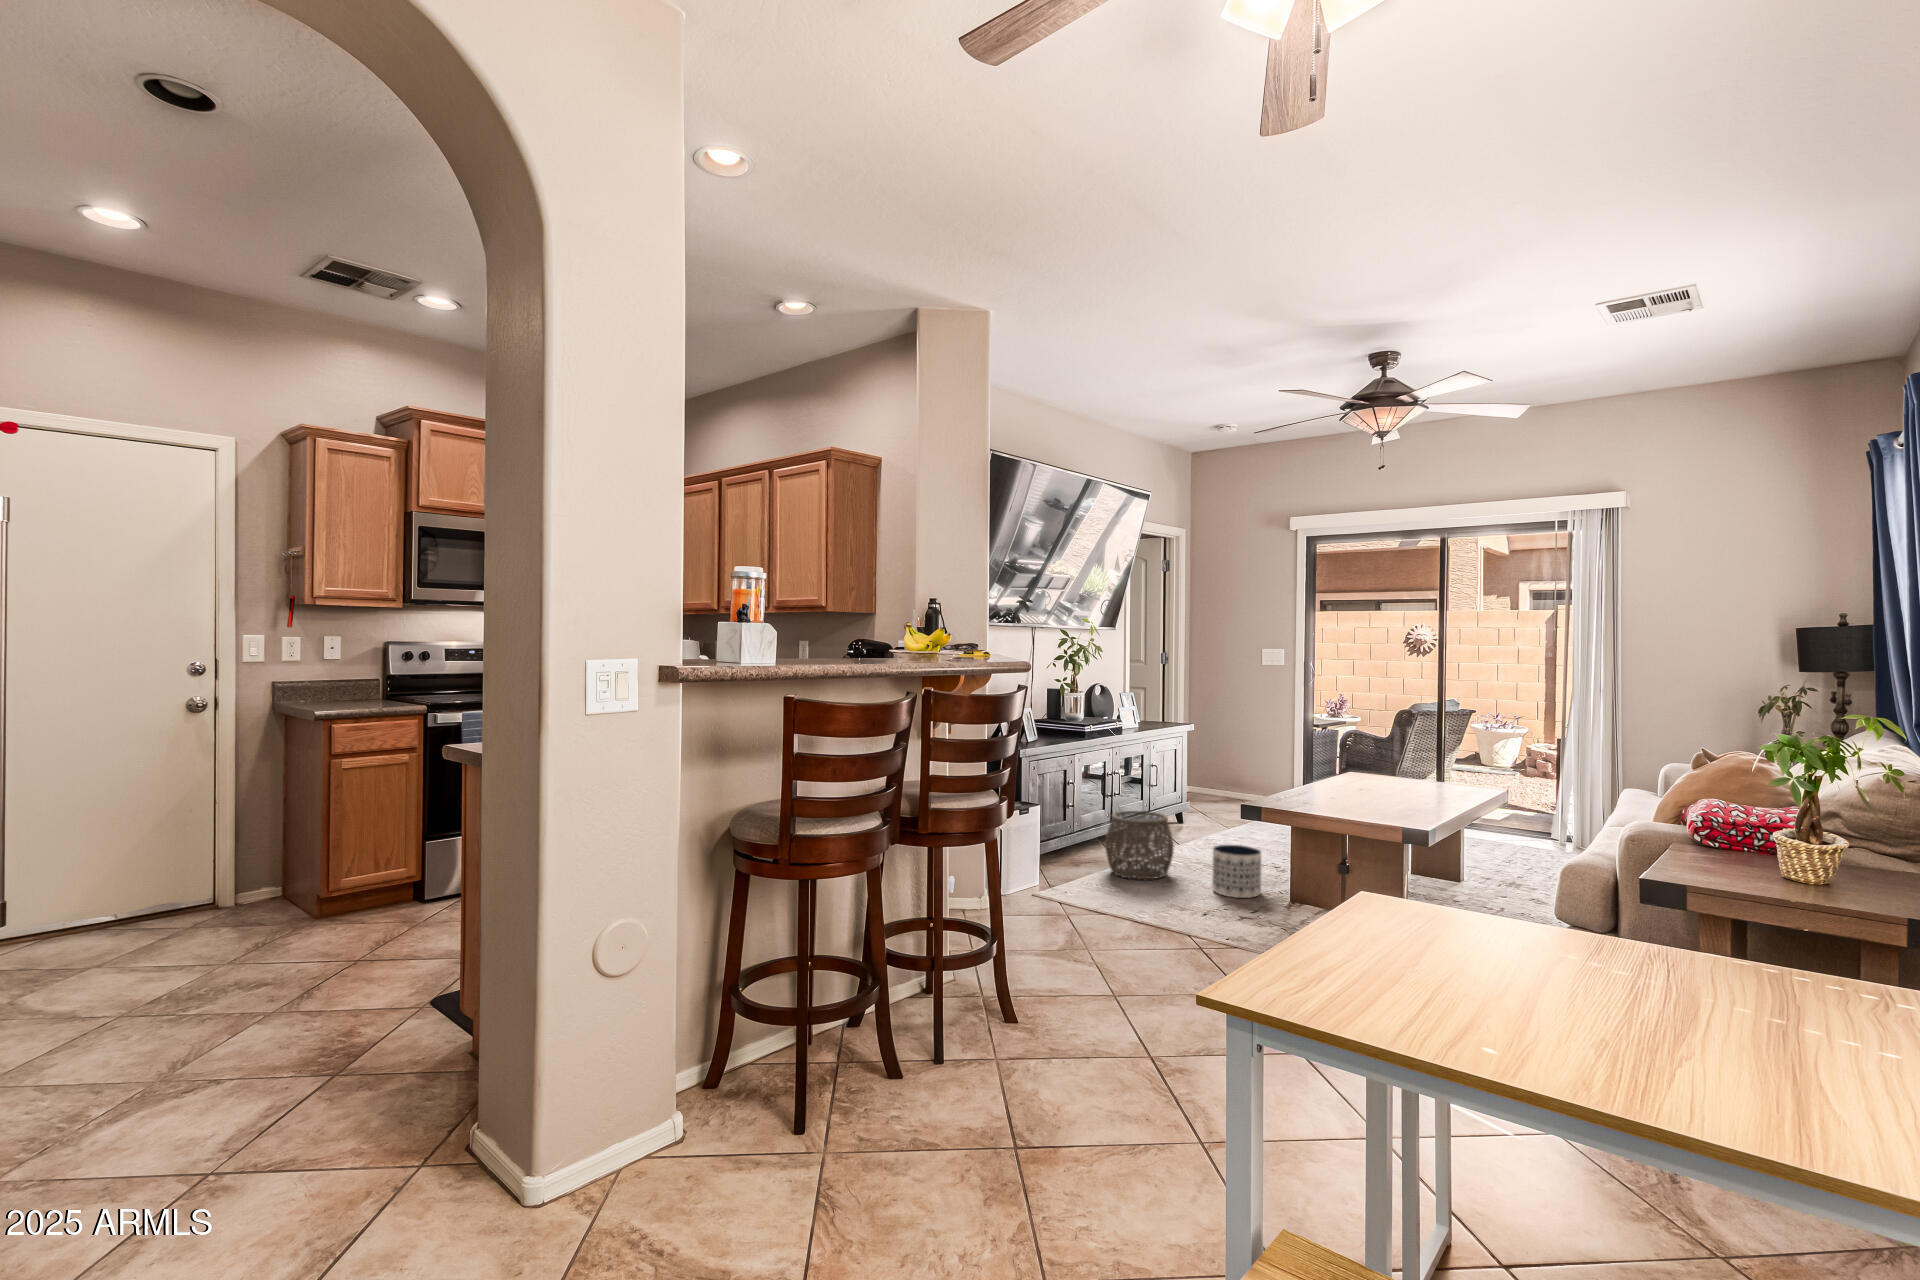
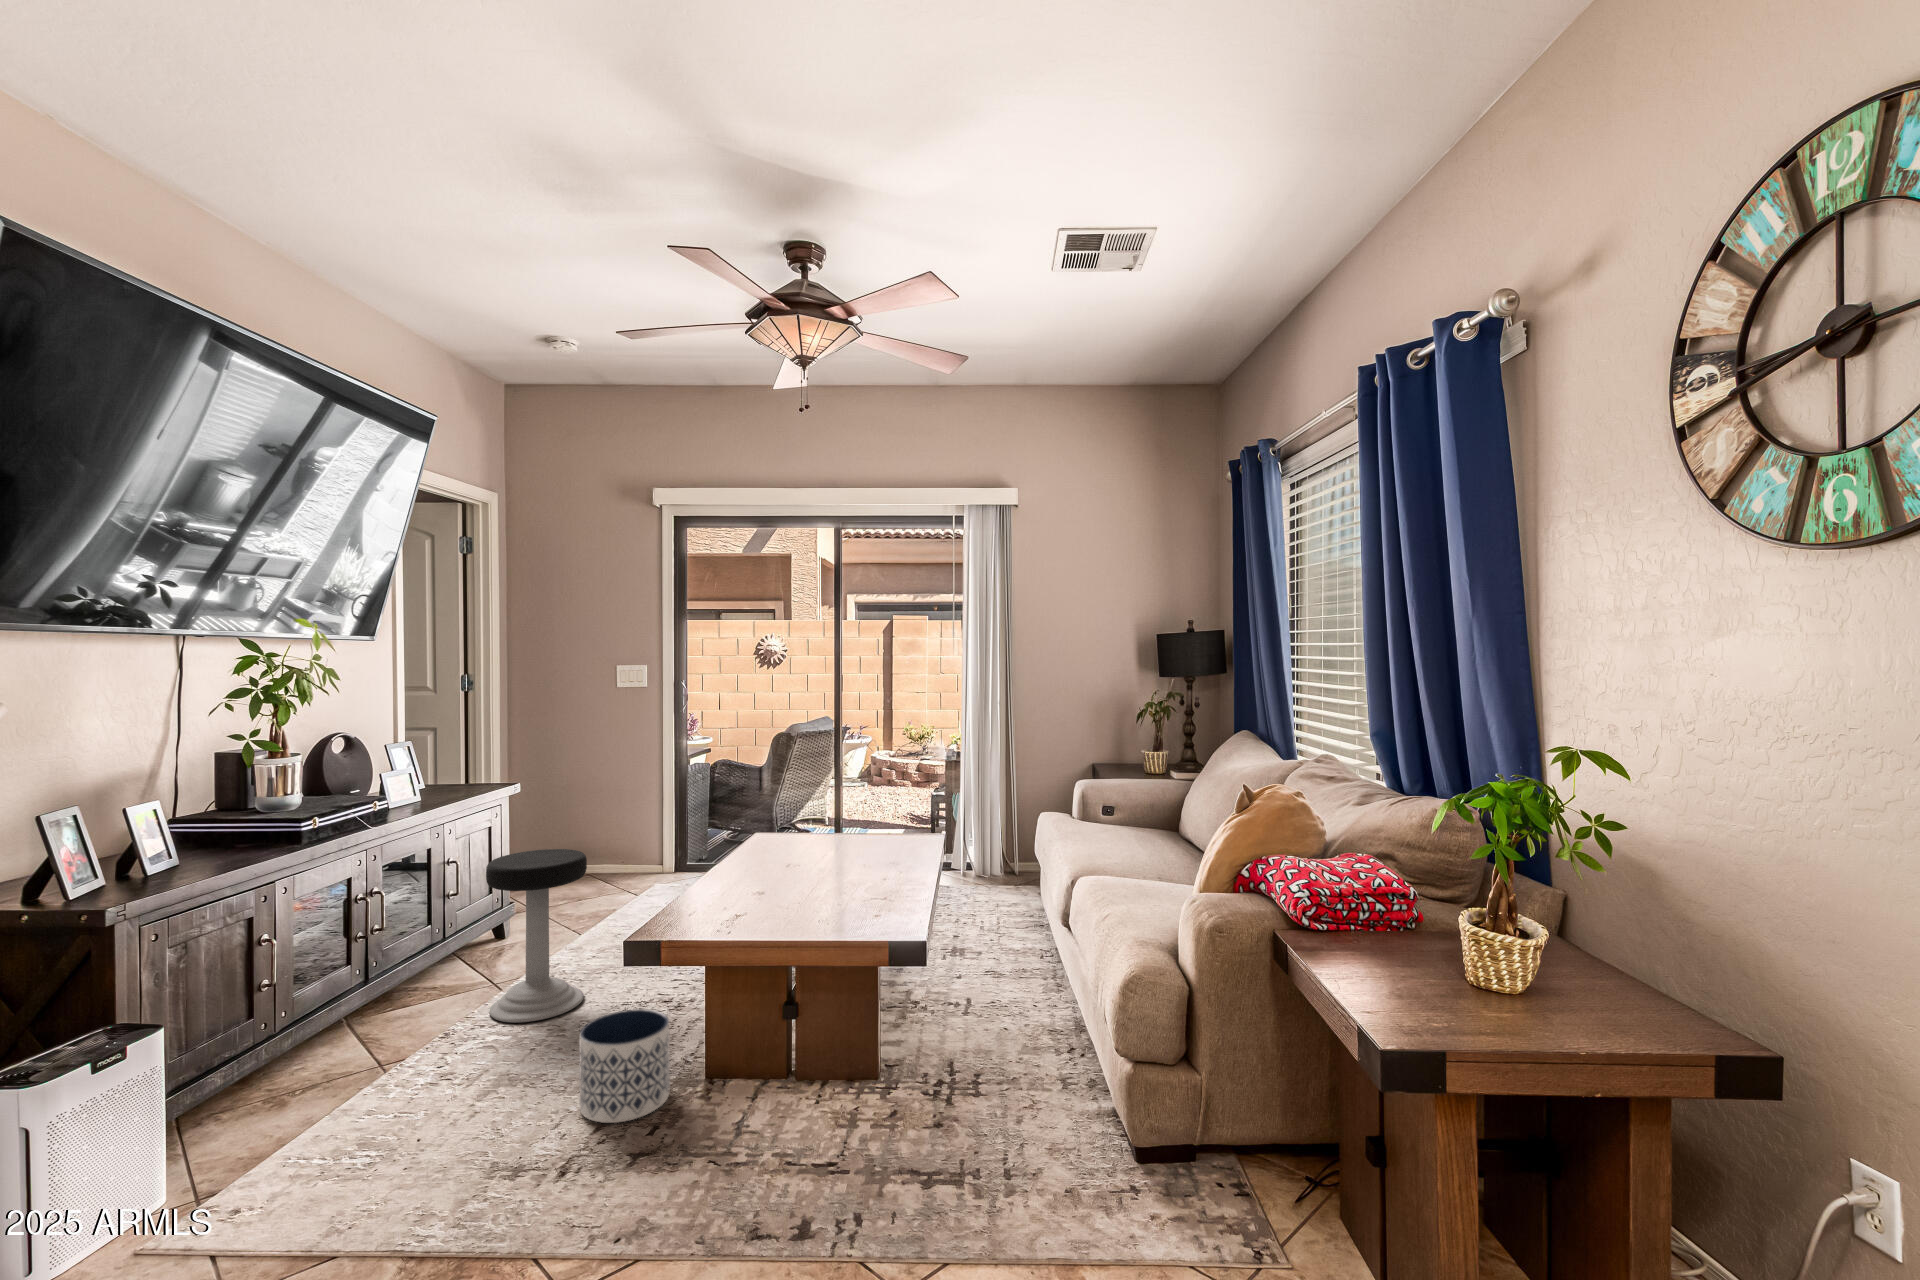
stool: none [1172,760,1228,857] -> present [486,849,587,1023]
woven basket: present [1105,811,1174,880] -> none [340,978,499,1140]

